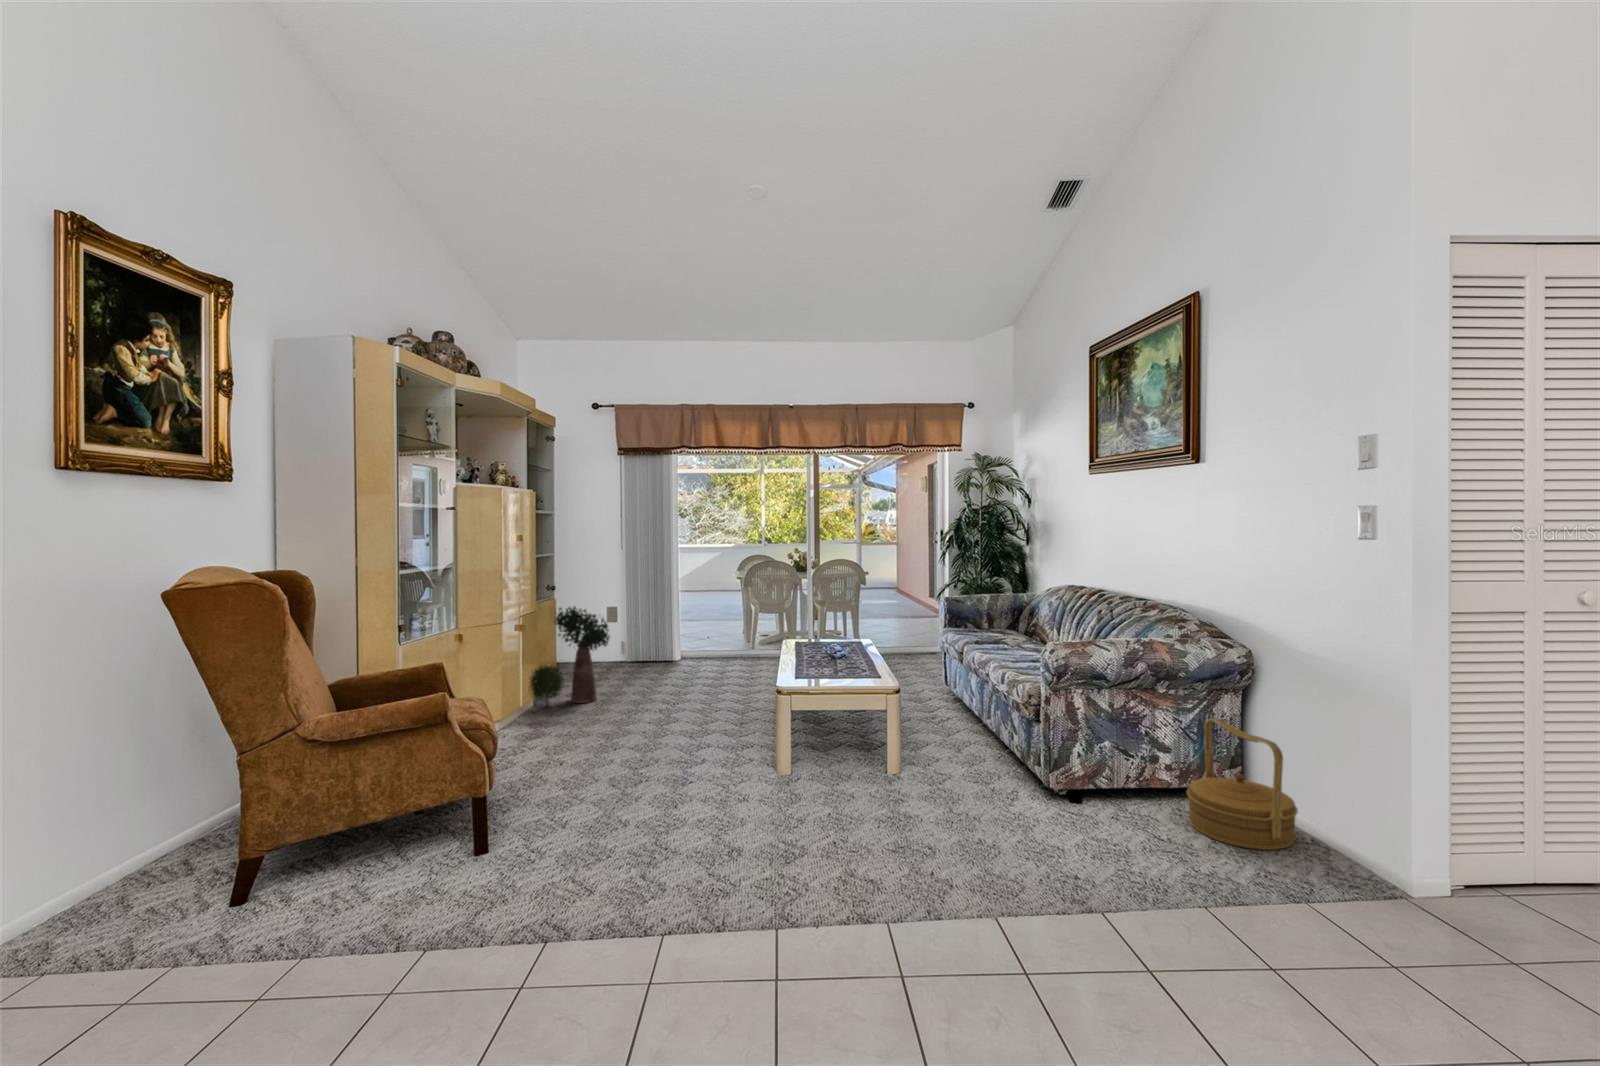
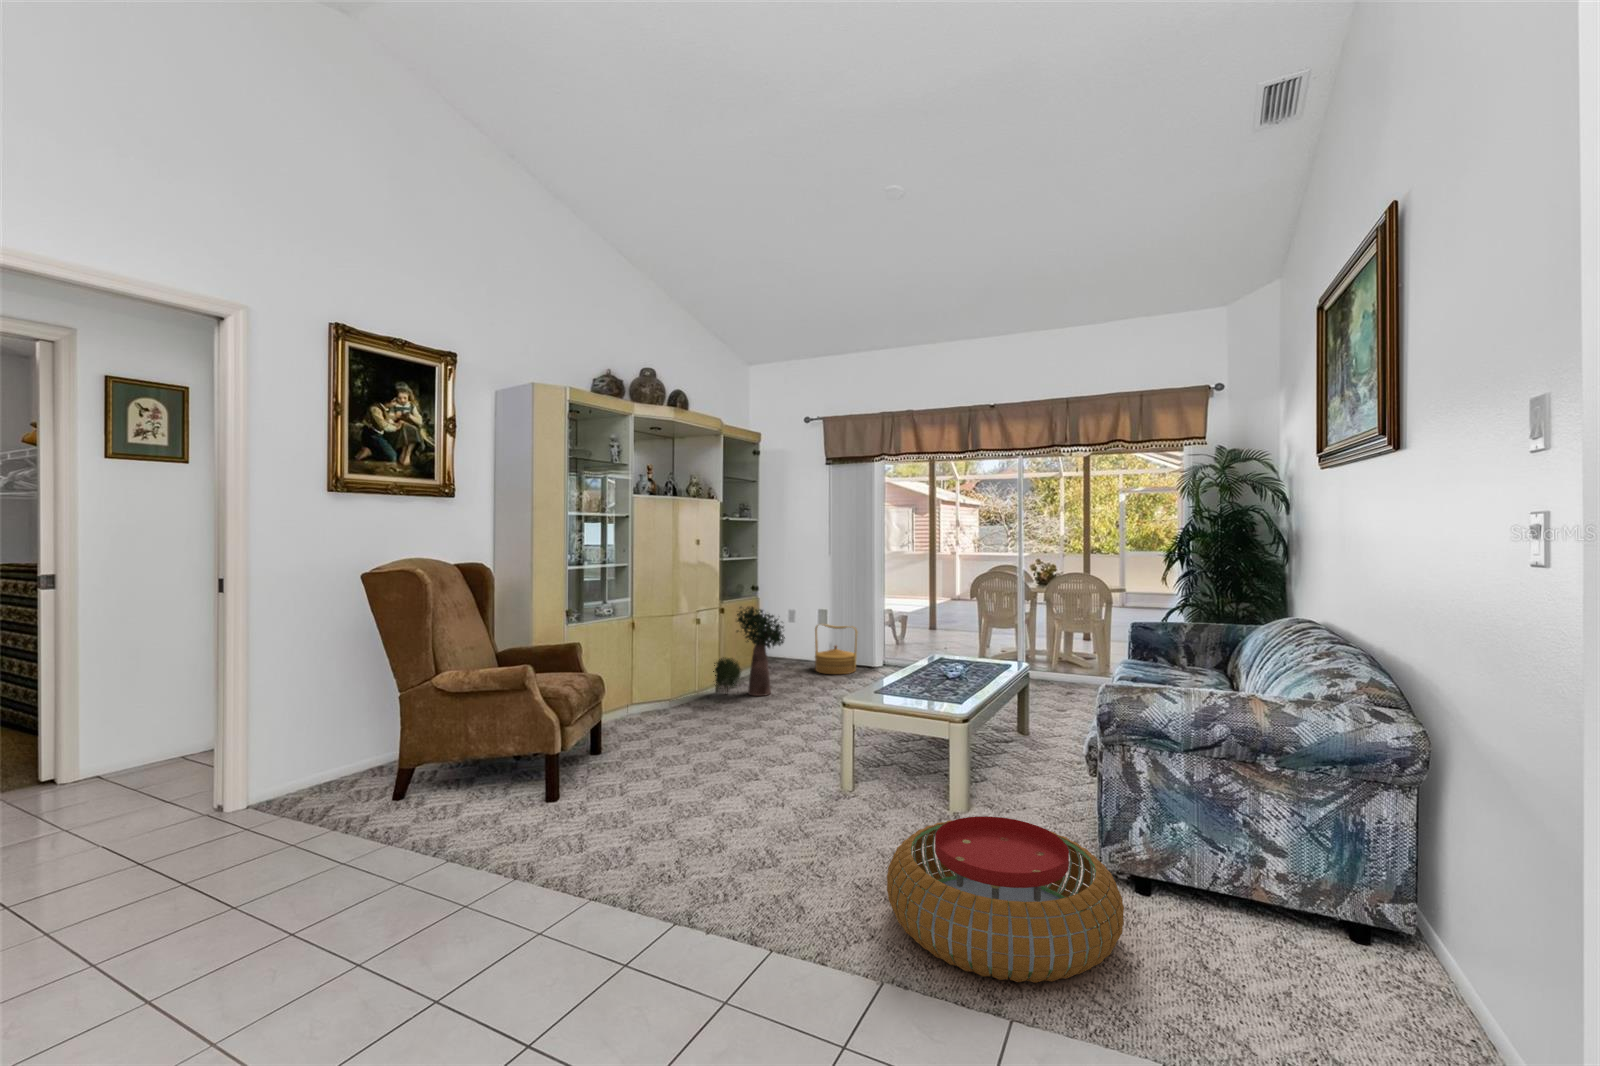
woven basket: present [1186,718,1298,850] -> present [815,624,858,674]
pouf: none [924,763,1126,892] -> present [887,816,1124,983]

